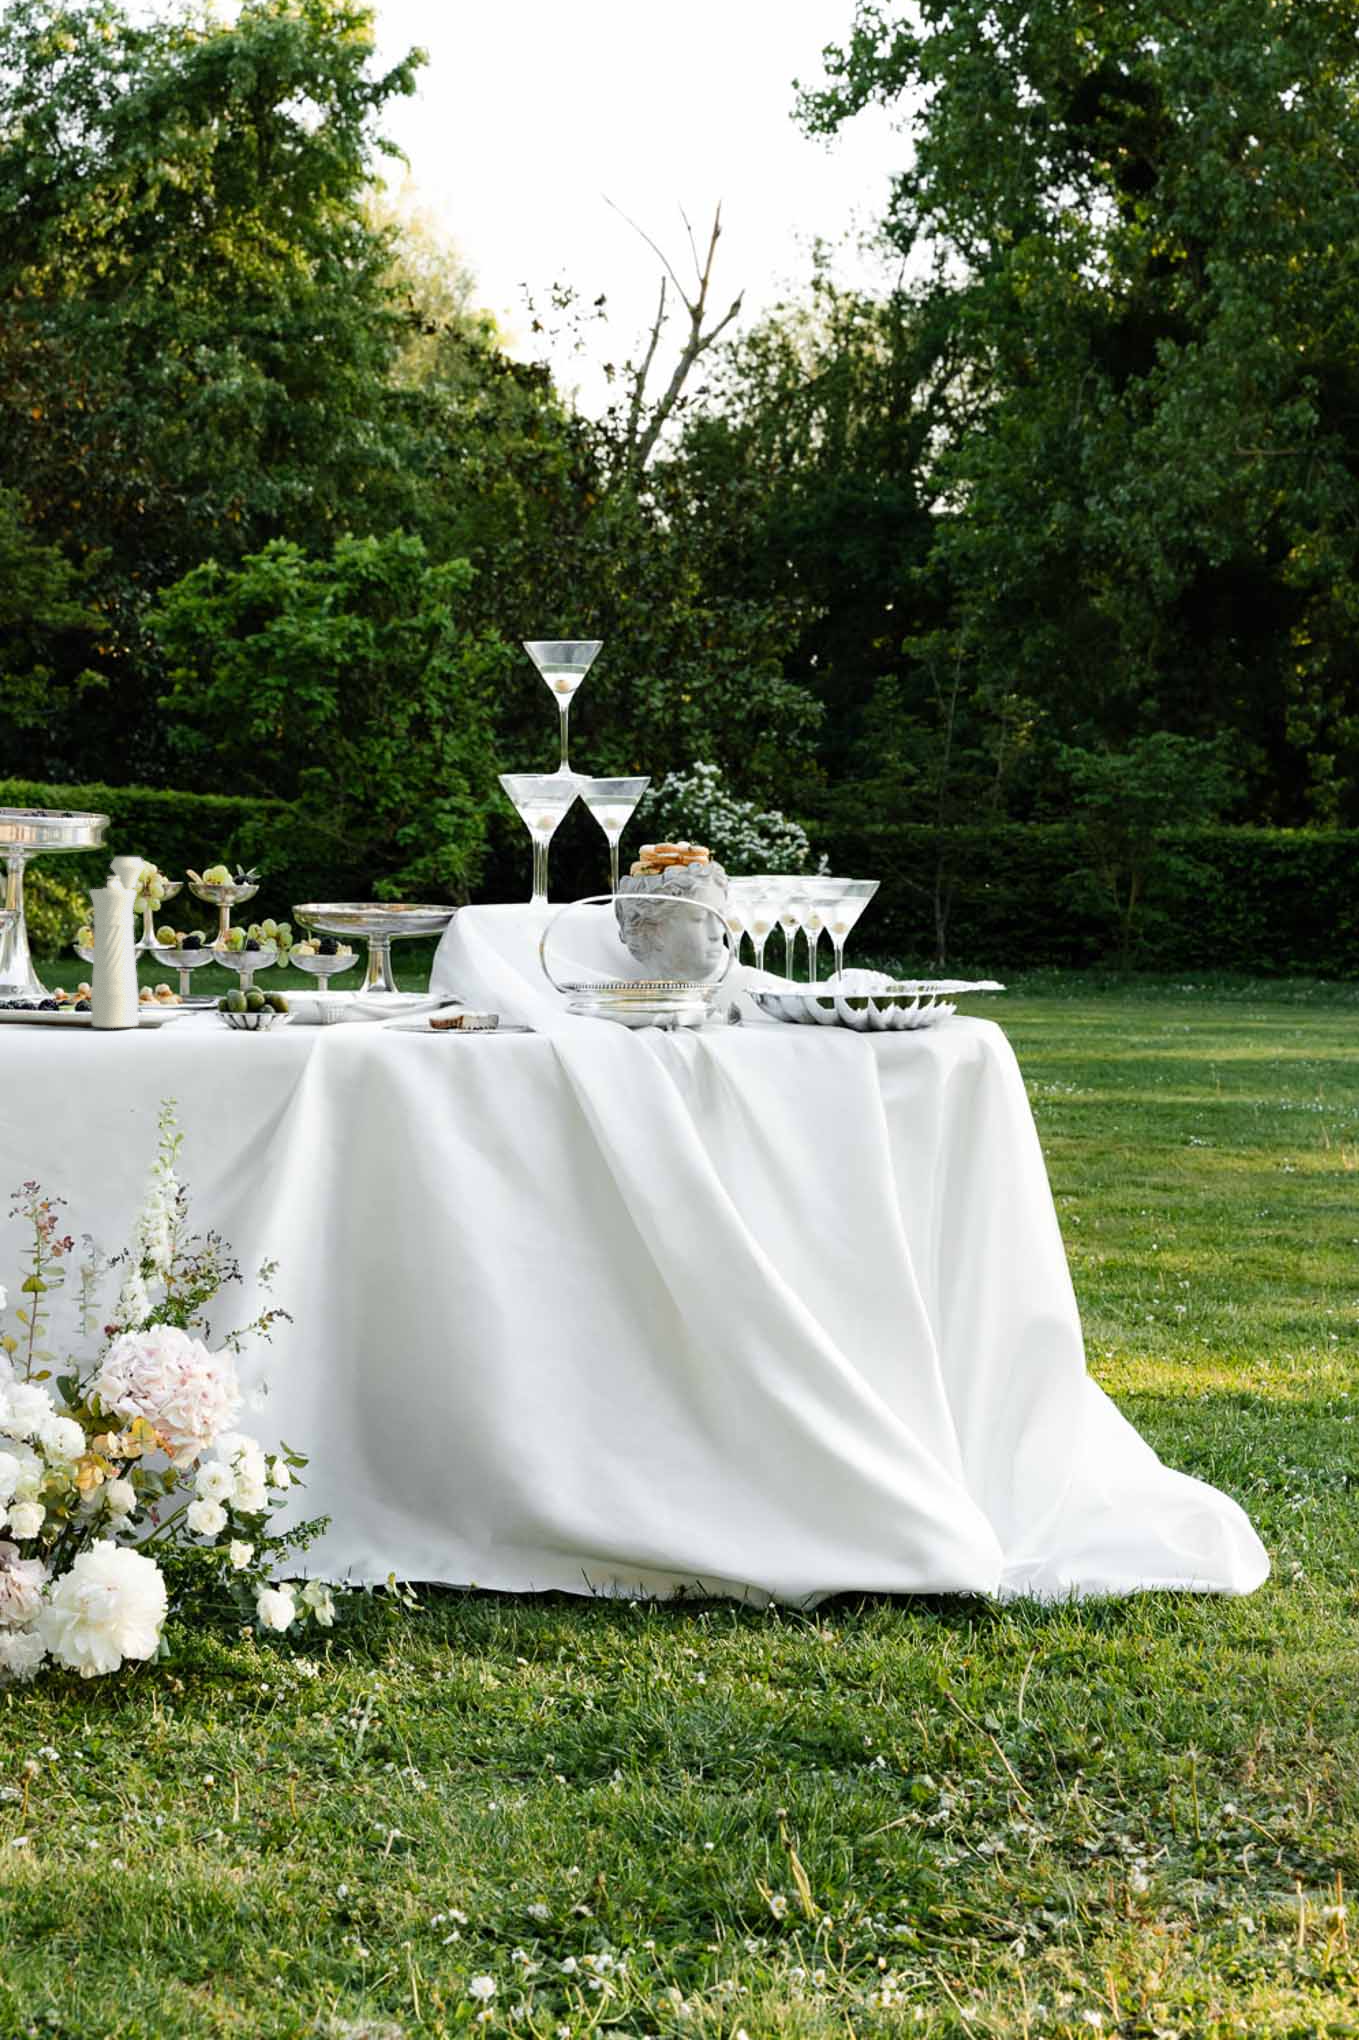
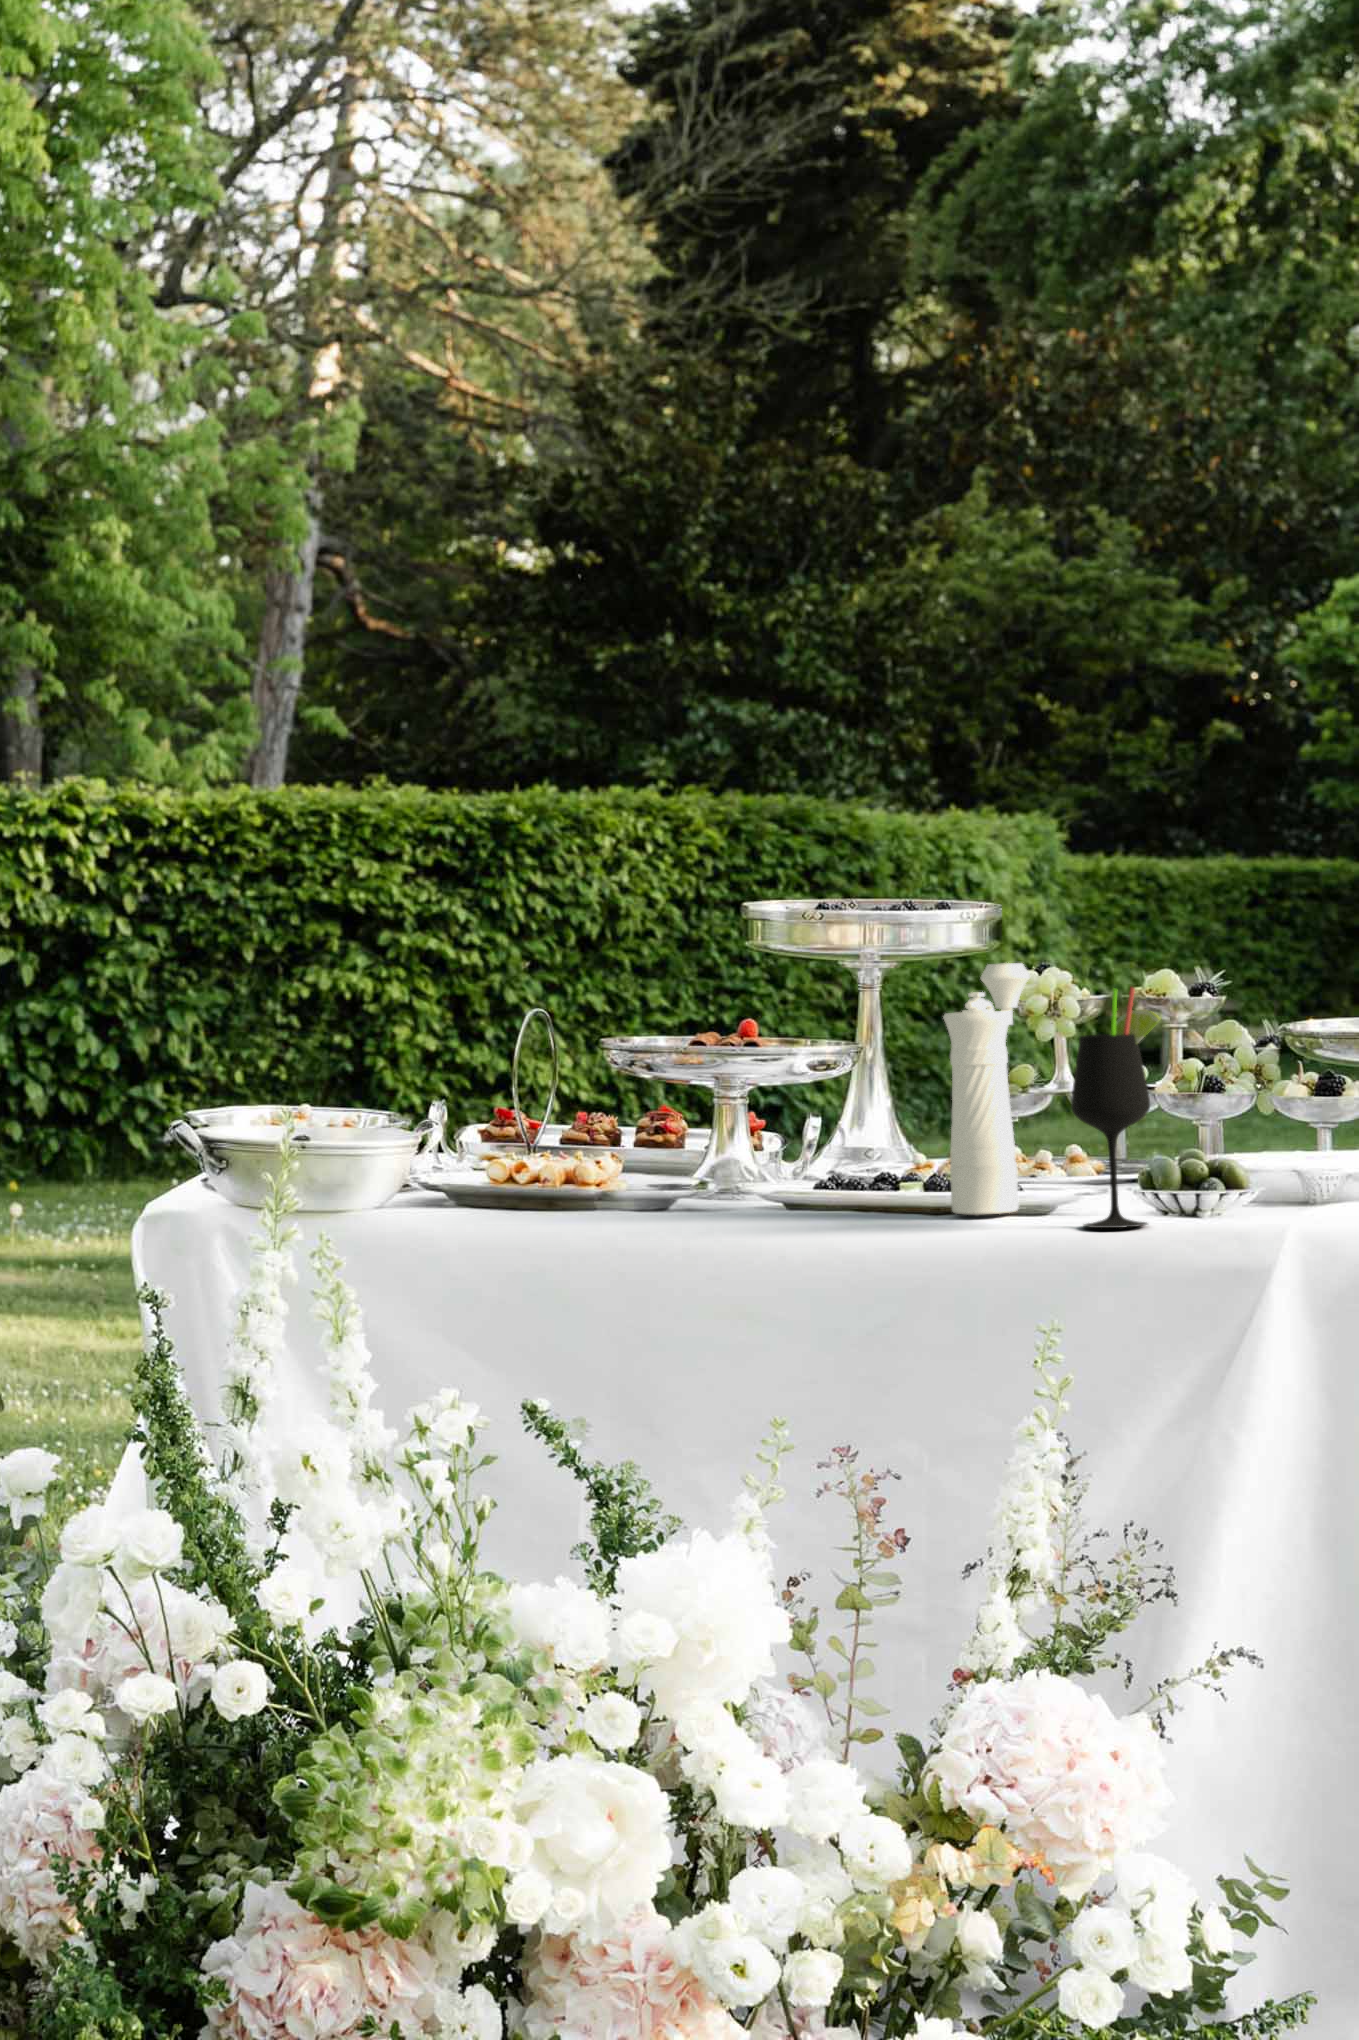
wine glass: none [182,877,245,1036] -> present [1071,988,1160,1228]

